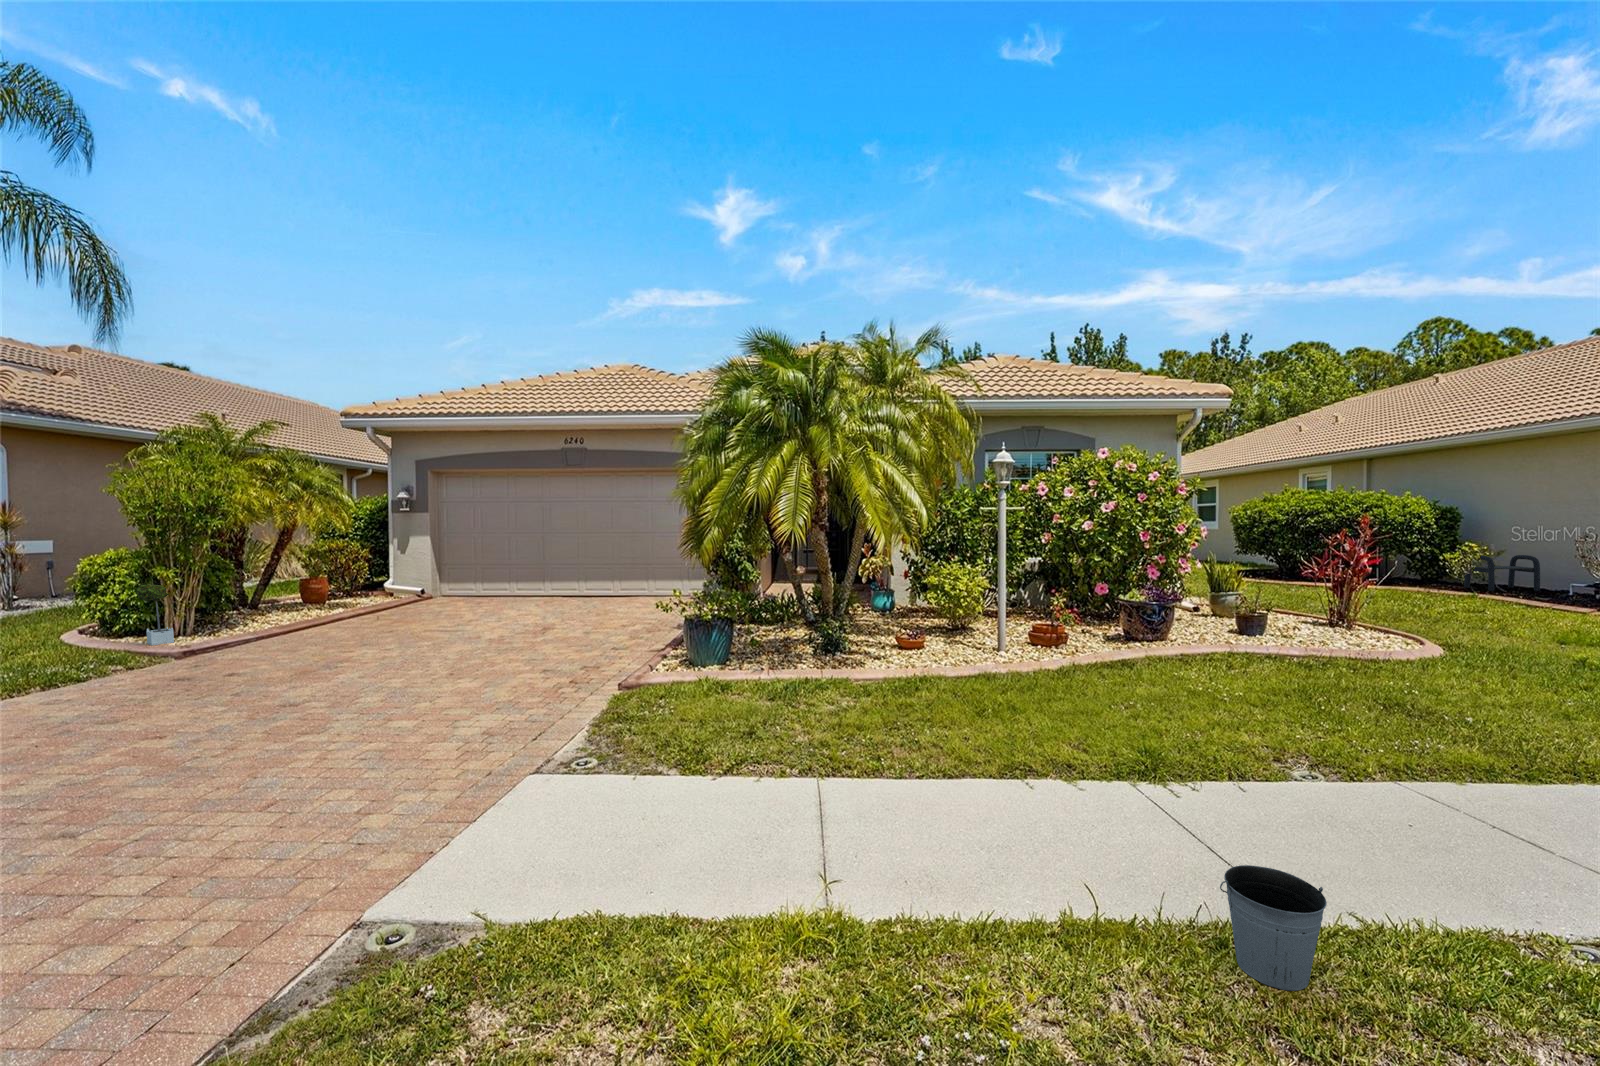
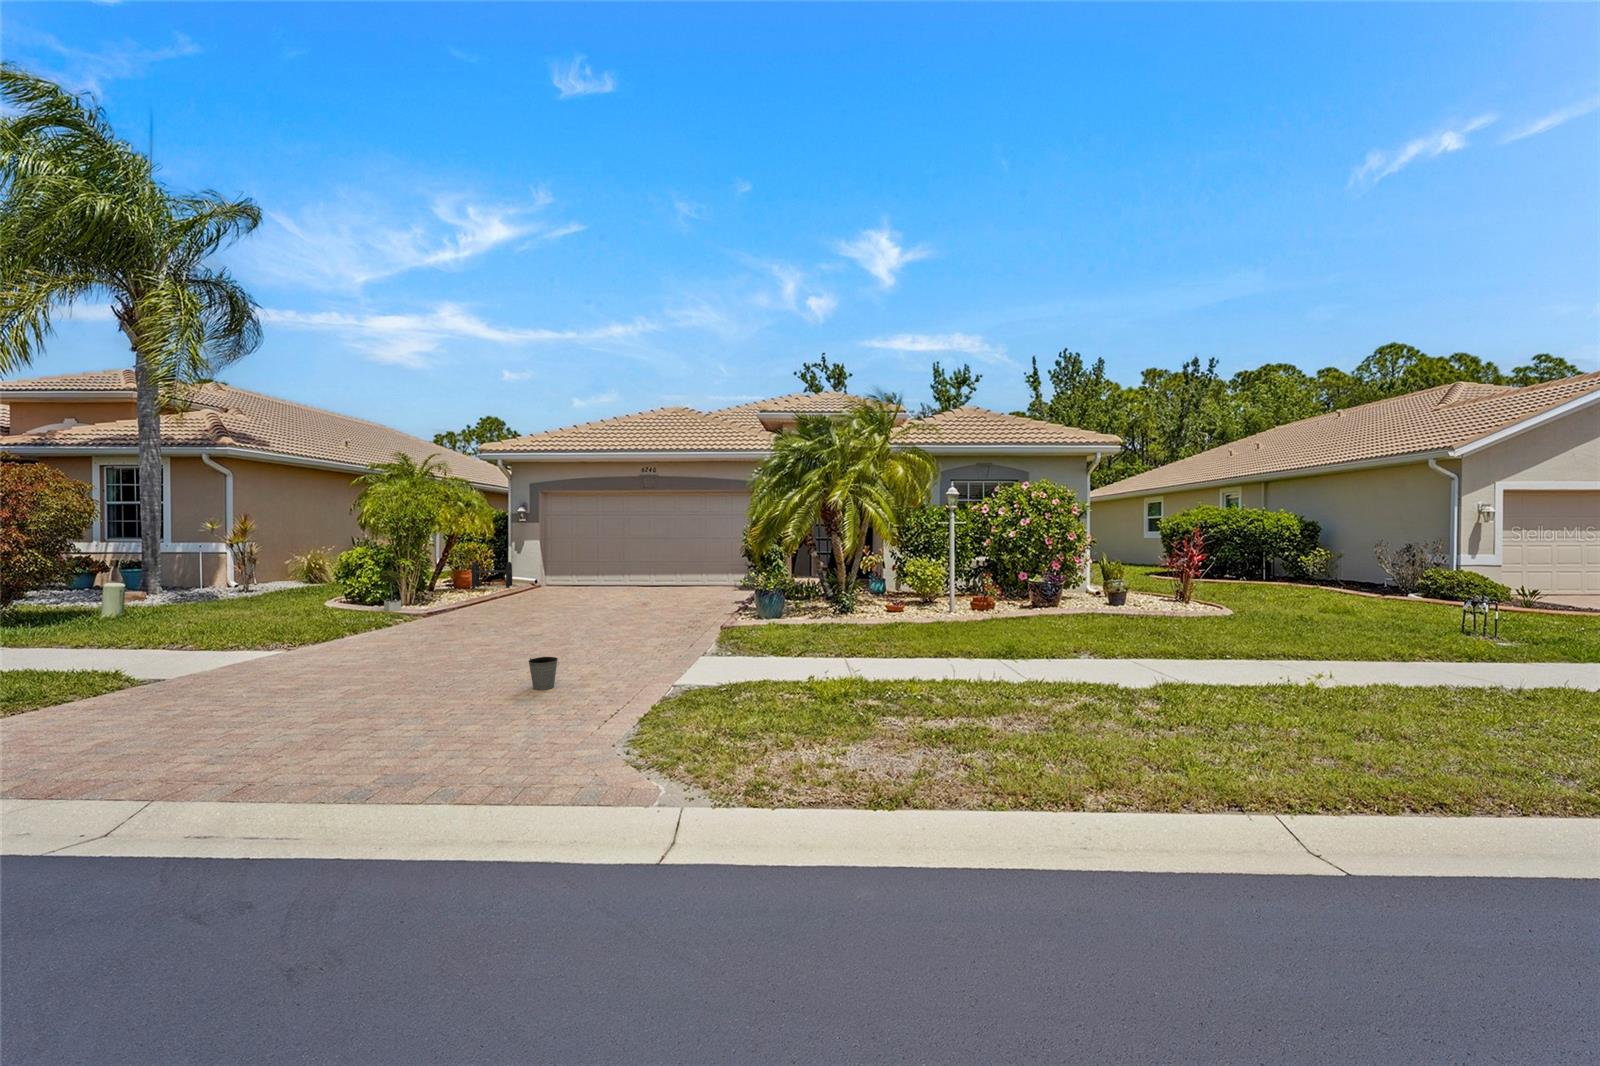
bench: present [1464,555,1540,591] -> present [472,562,513,589]
bucket: present [1220,865,1327,991] -> present [528,657,558,690]

